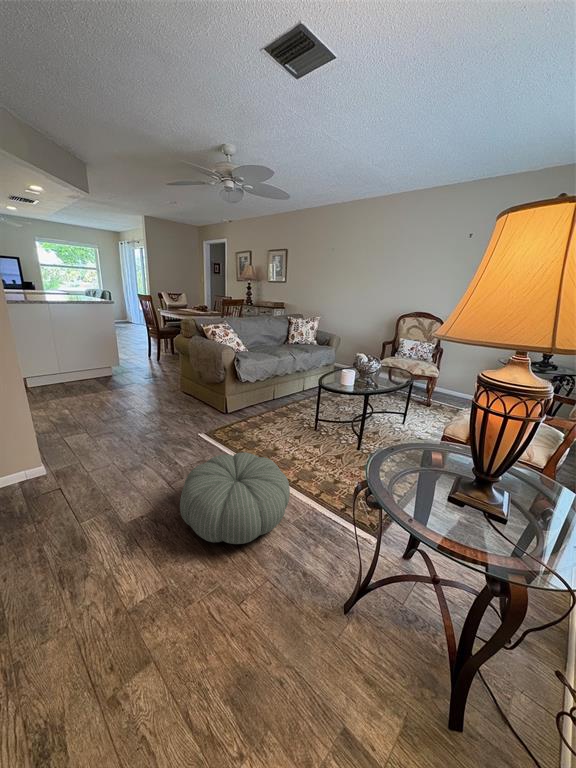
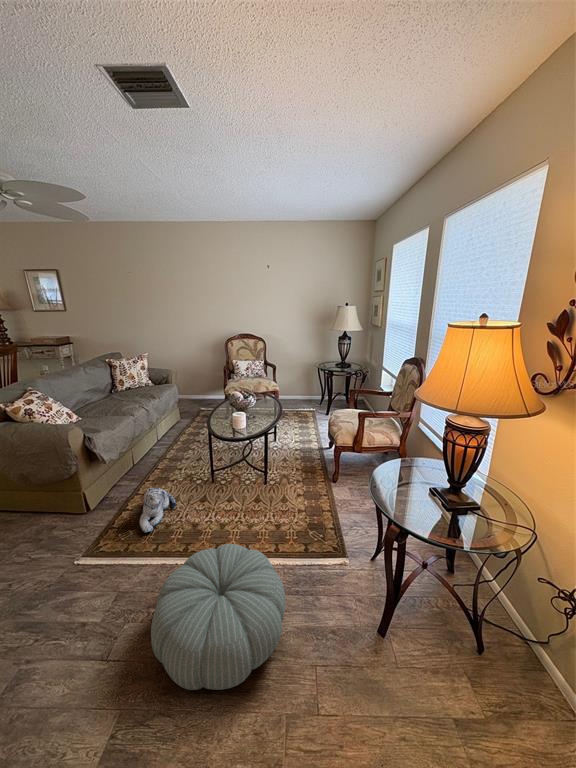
plush toy: none [244,408,279,439] -> present [139,488,176,533]

